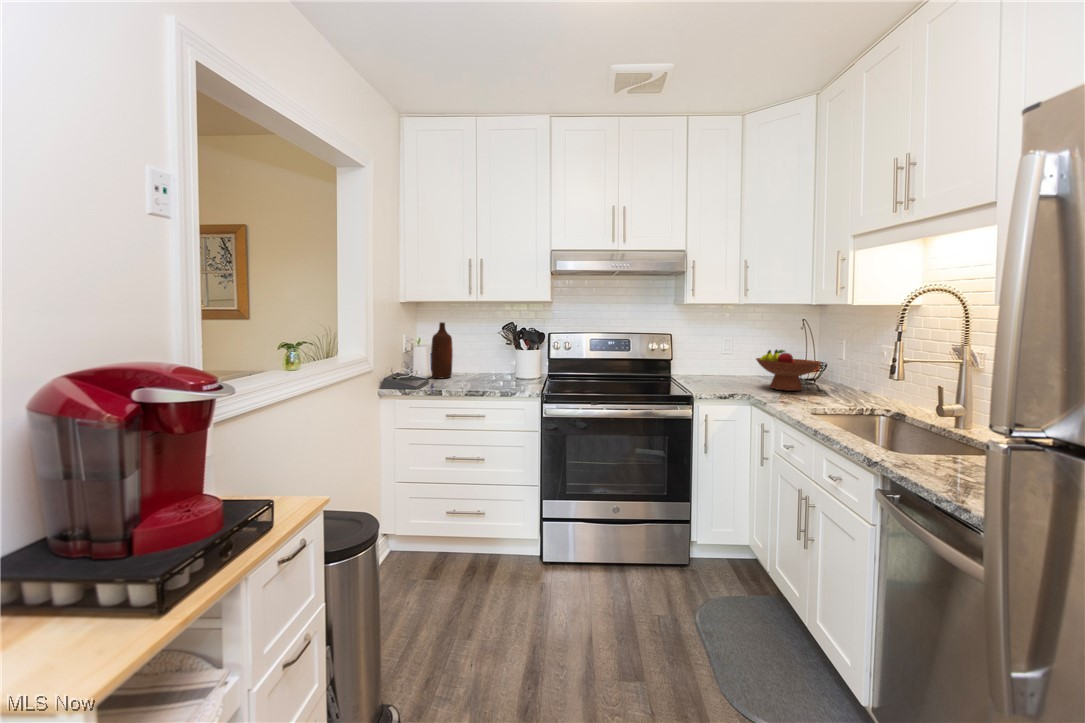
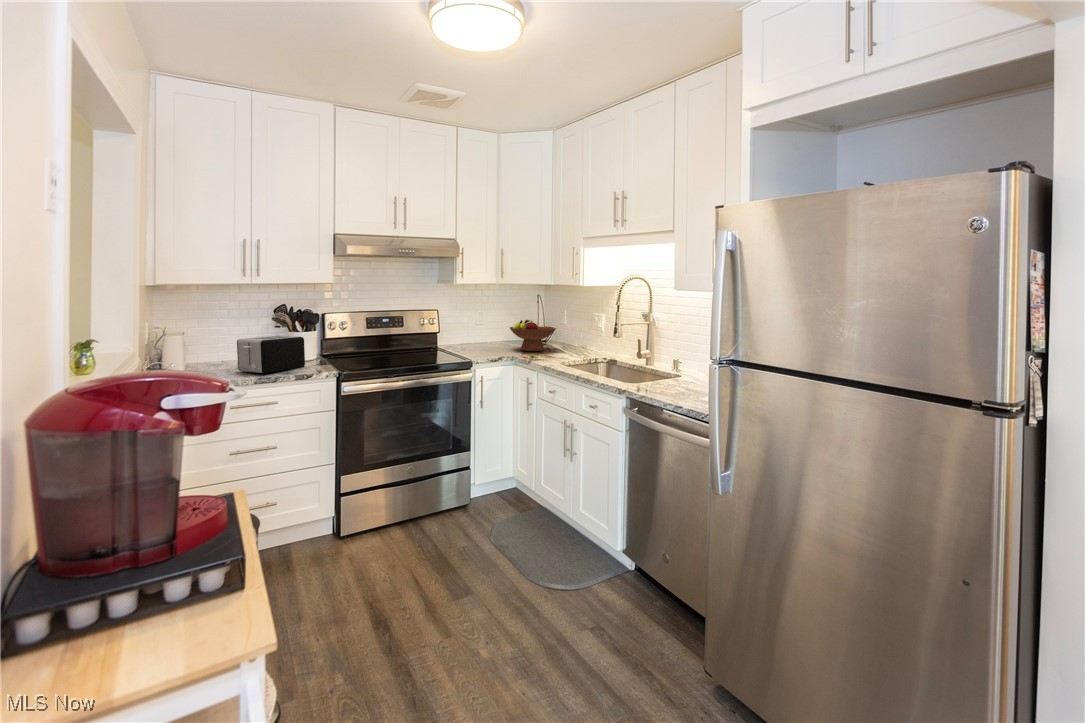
bottle: present [431,322,453,378] -> none [196,306,224,366]
toaster: none [452,353,514,389] -> present [237,336,305,373]

